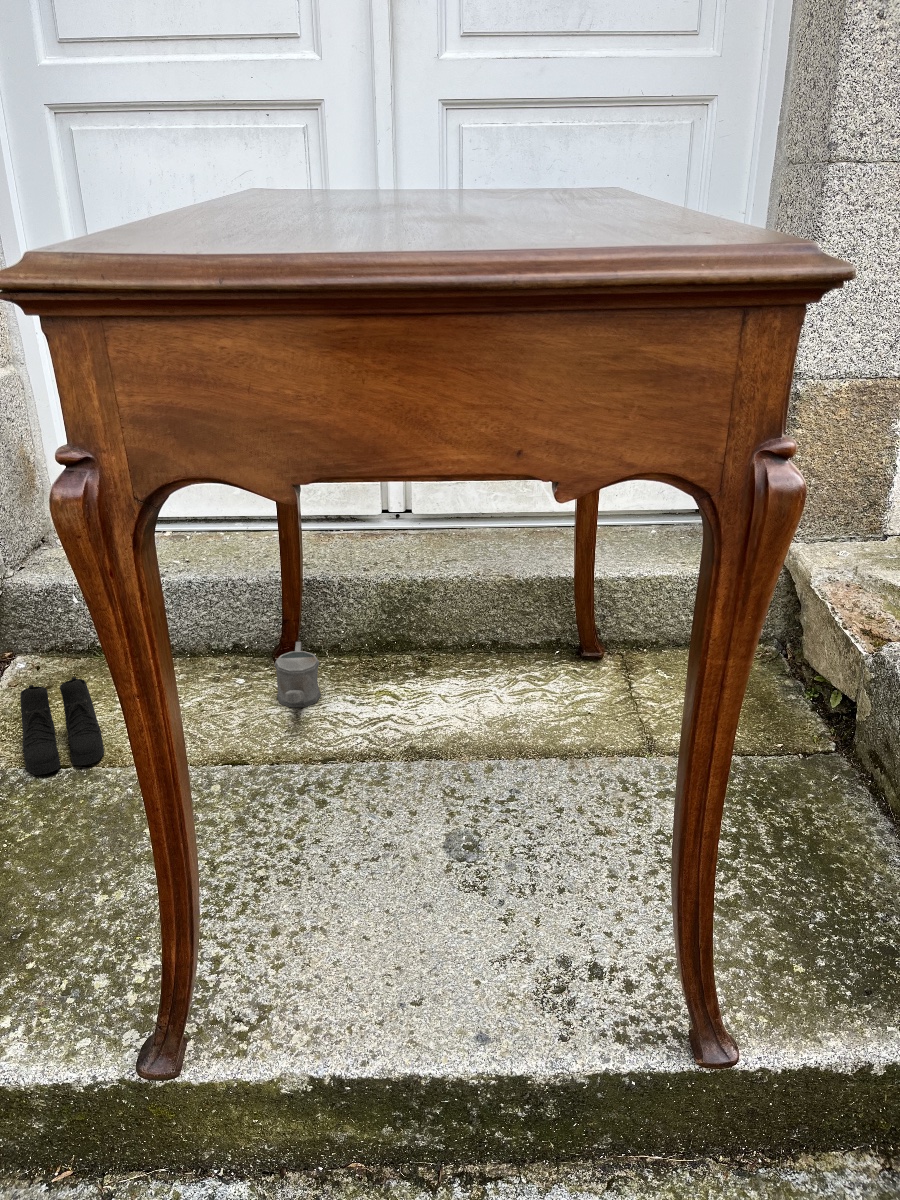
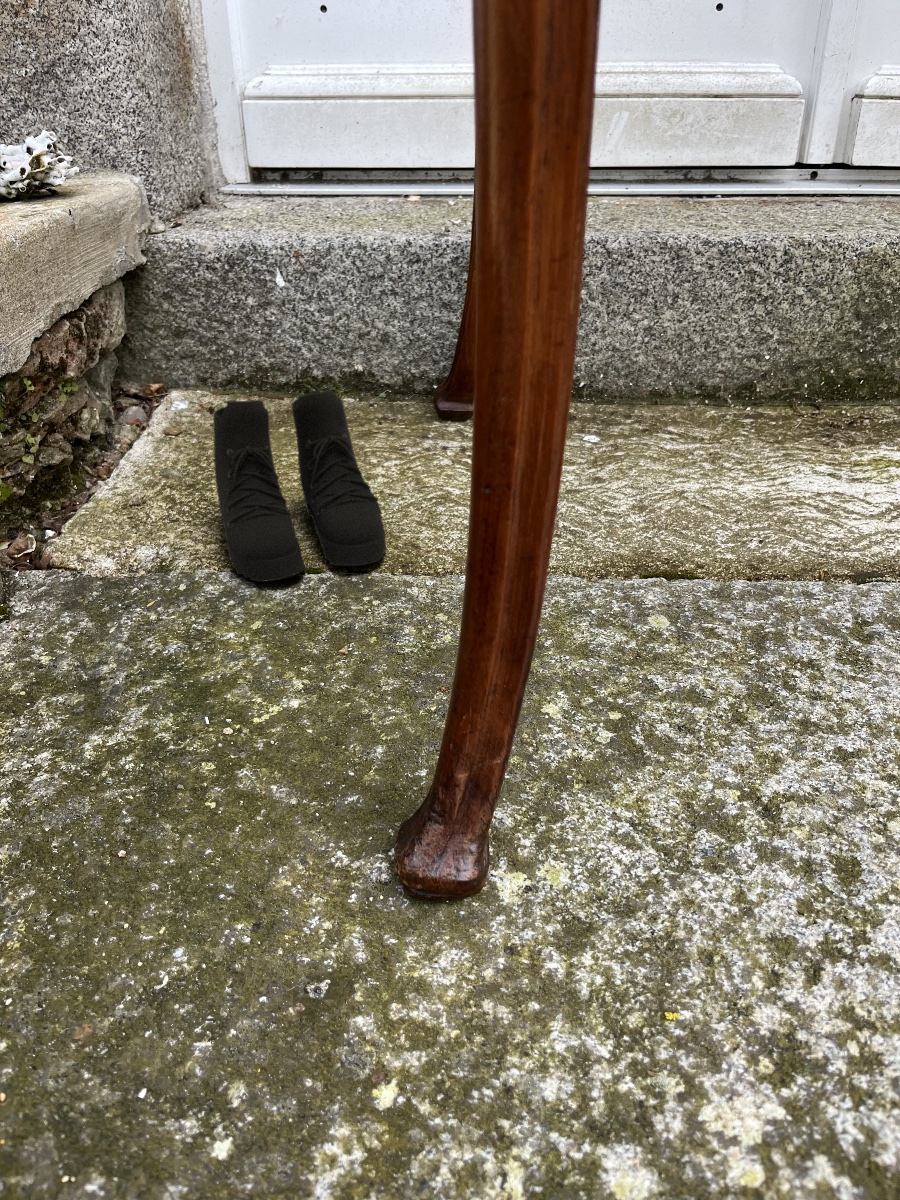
watering can: present [275,642,321,708] -> none [685,357,803,480]

